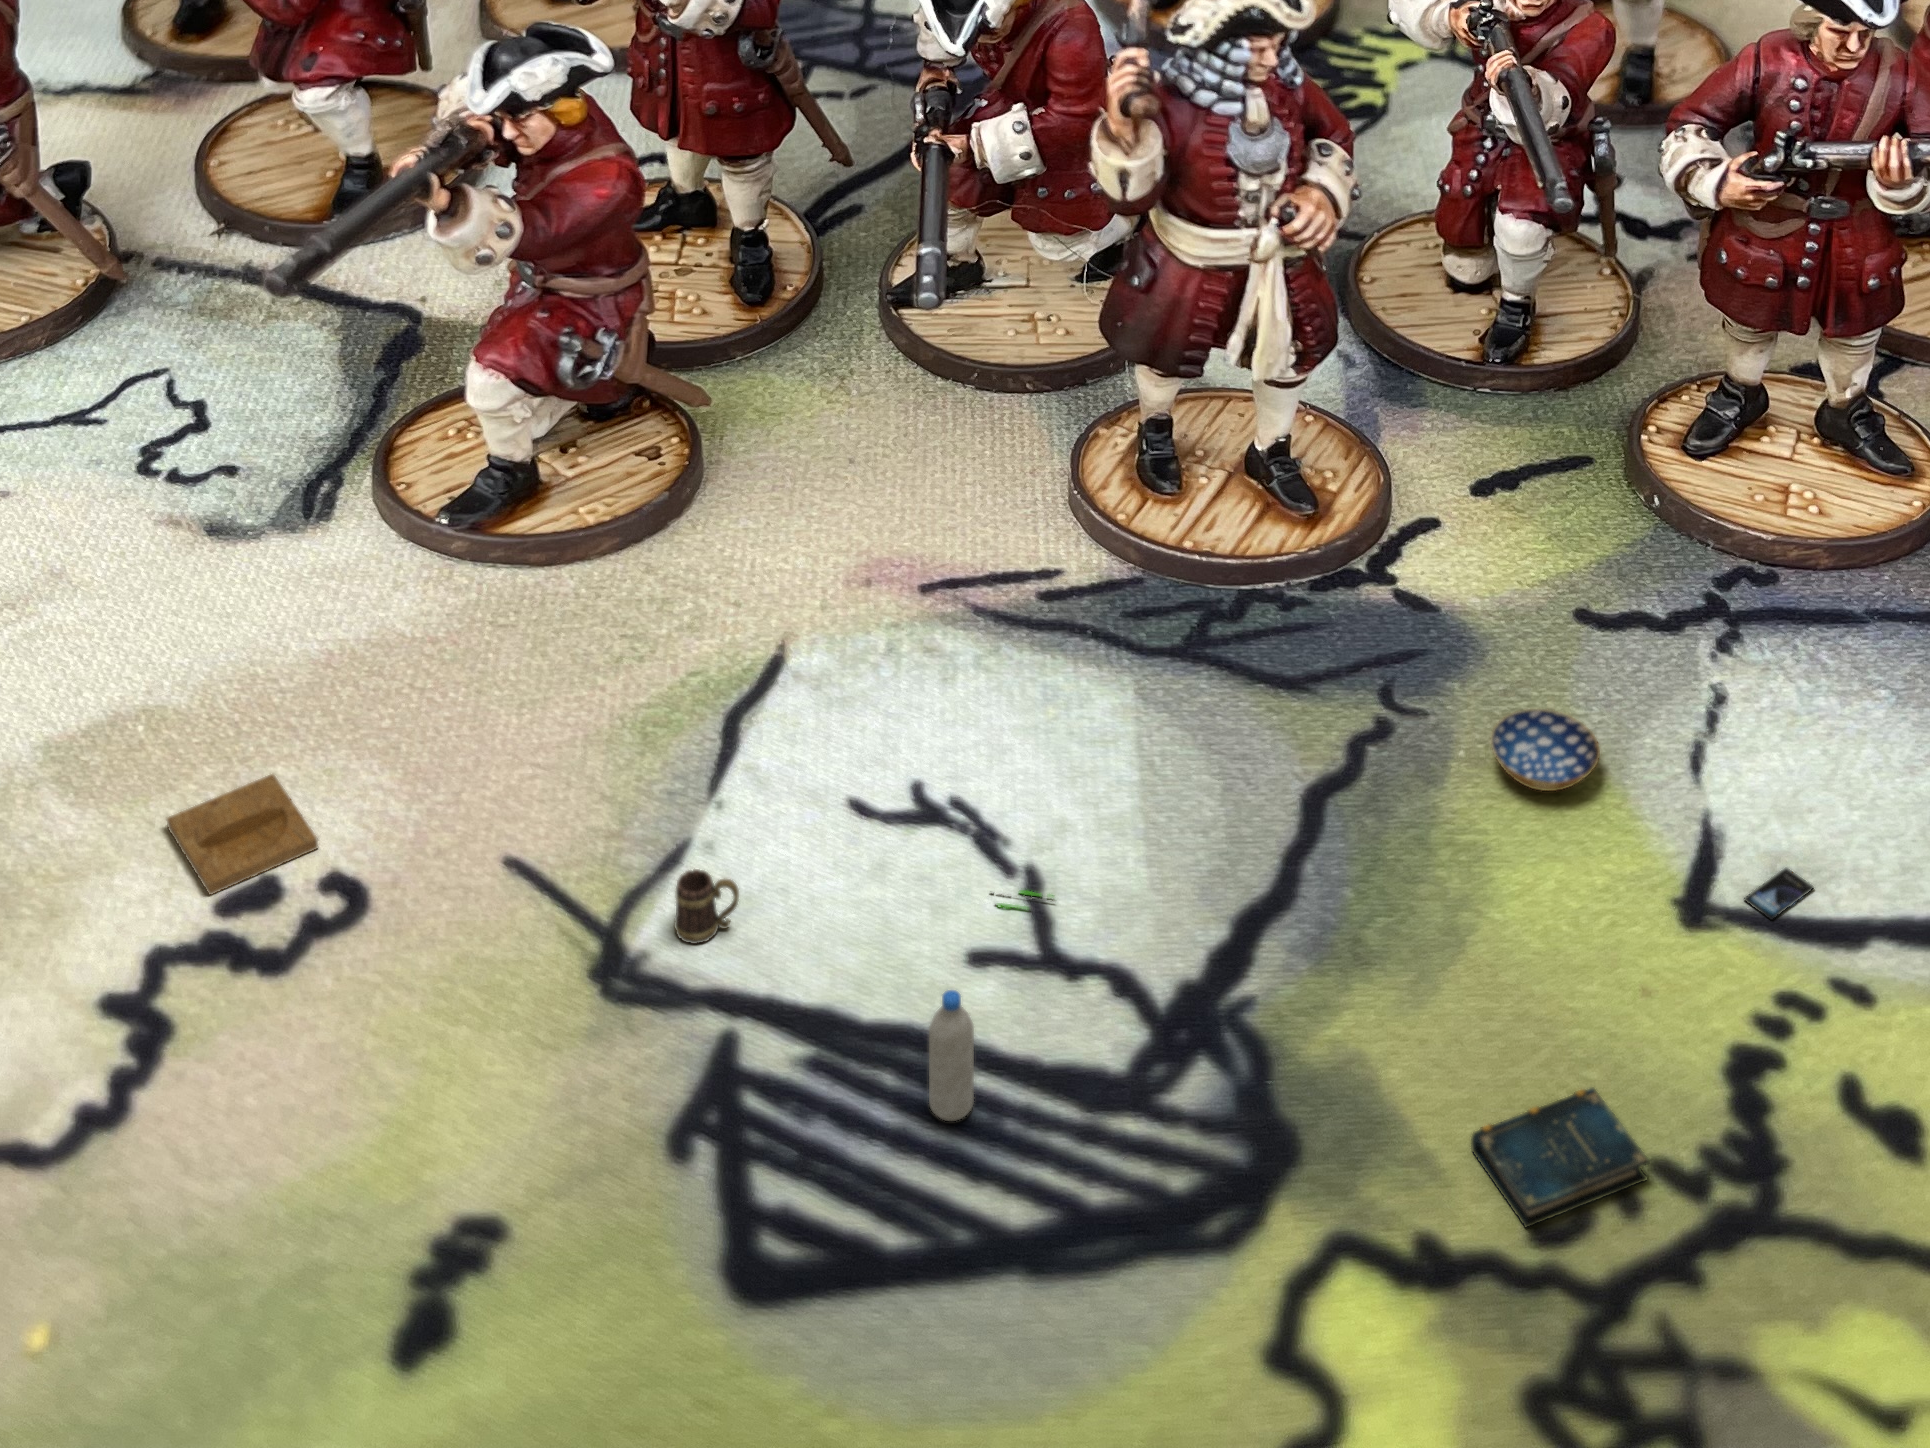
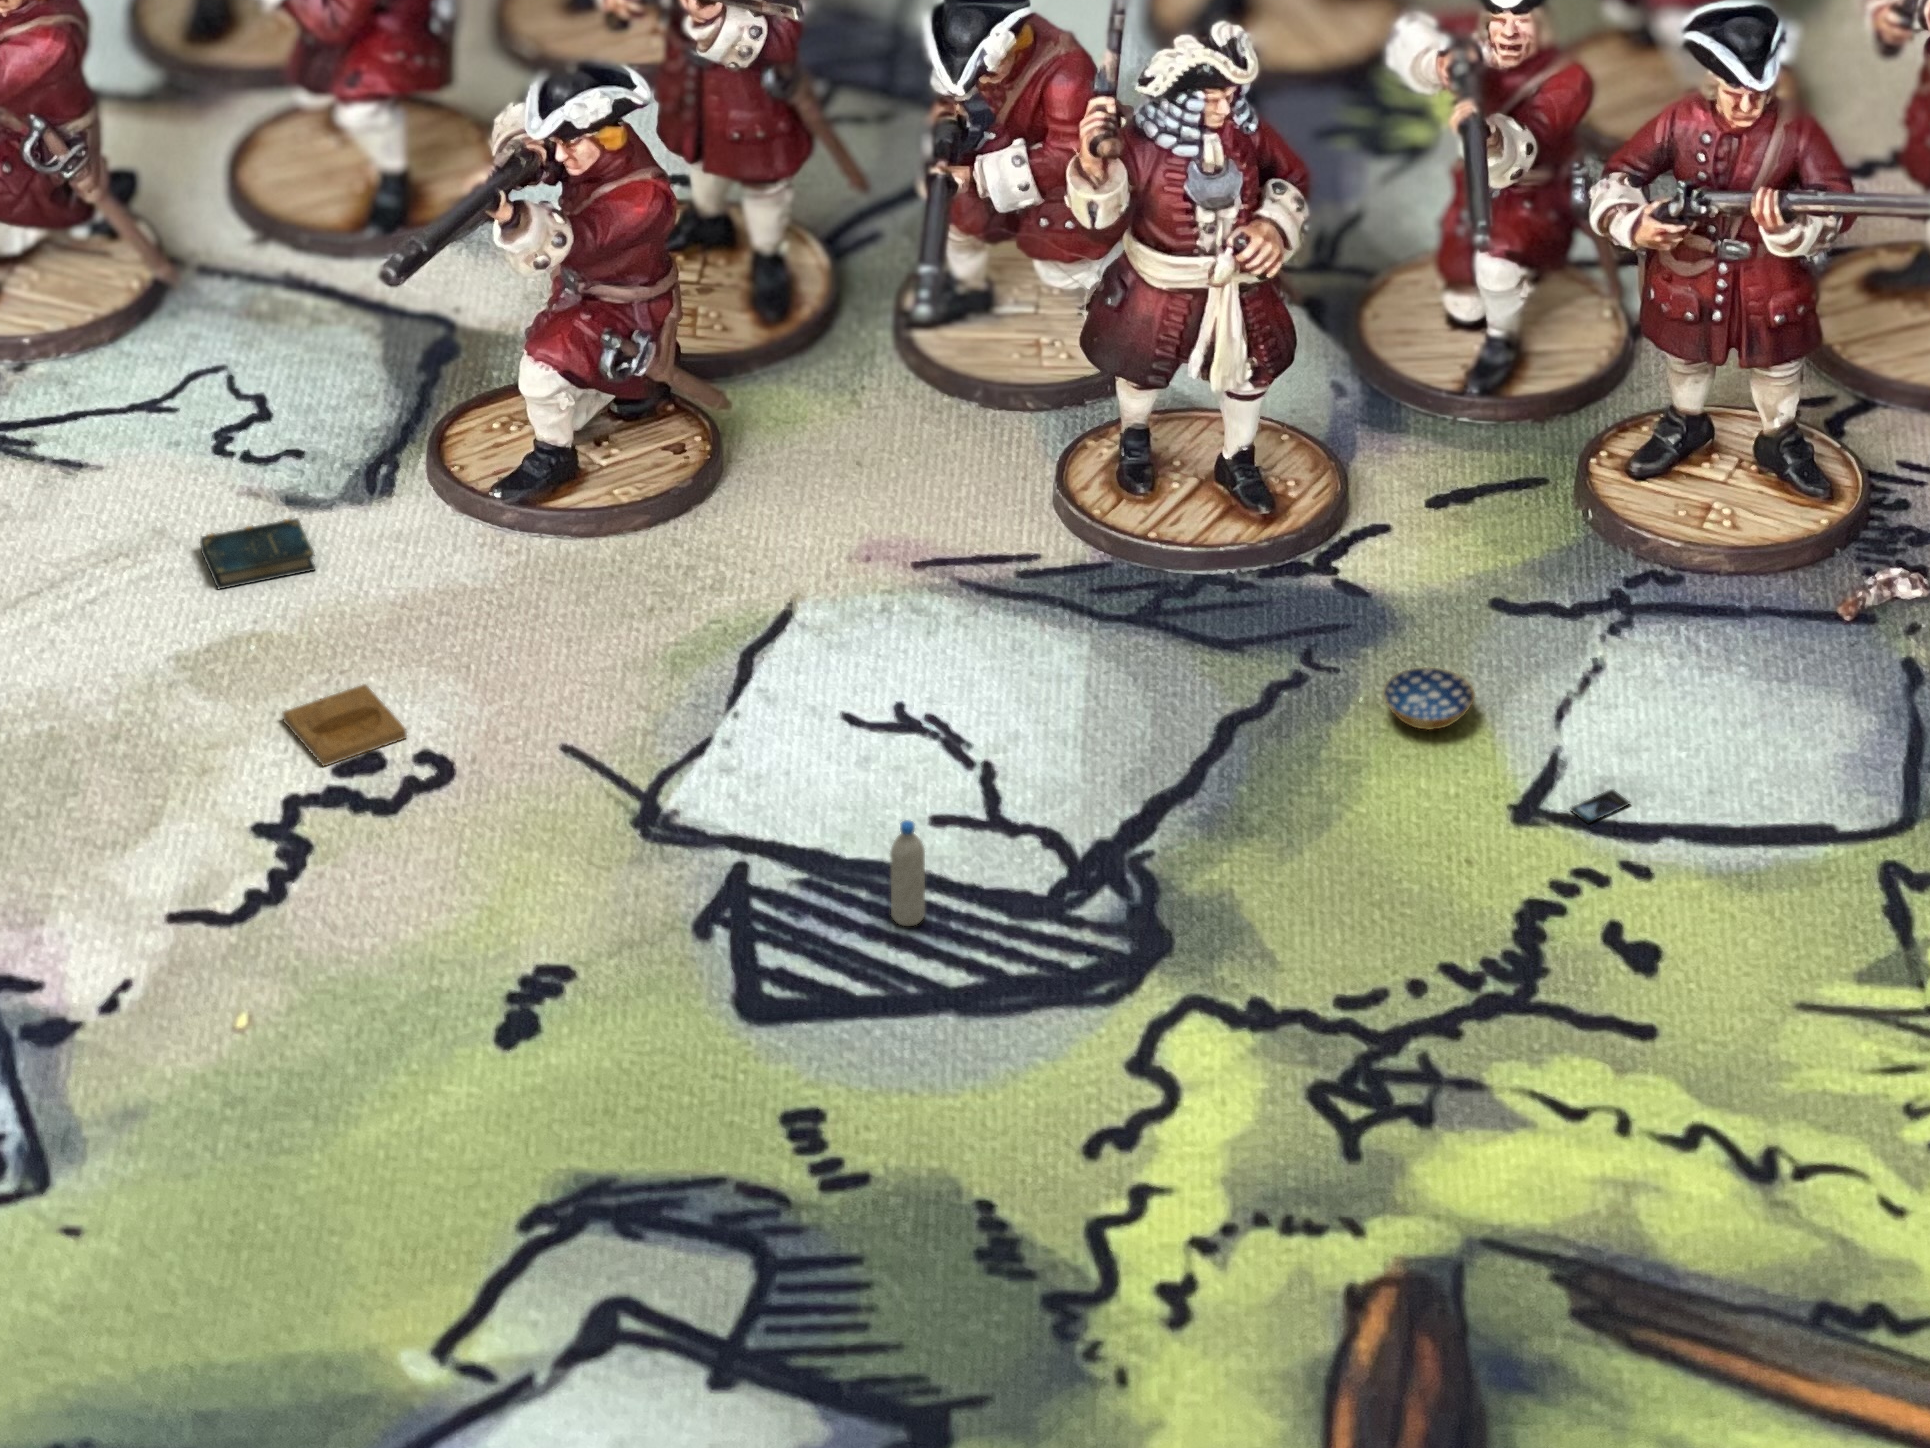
mug: present [674,869,739,944] -> none [696,752,748,811]
pen: present [996,890,1053,909] -> none [951,784,1005,797]
book: present [1471,1088,1649,1227] -> present [200,518,315,590]

